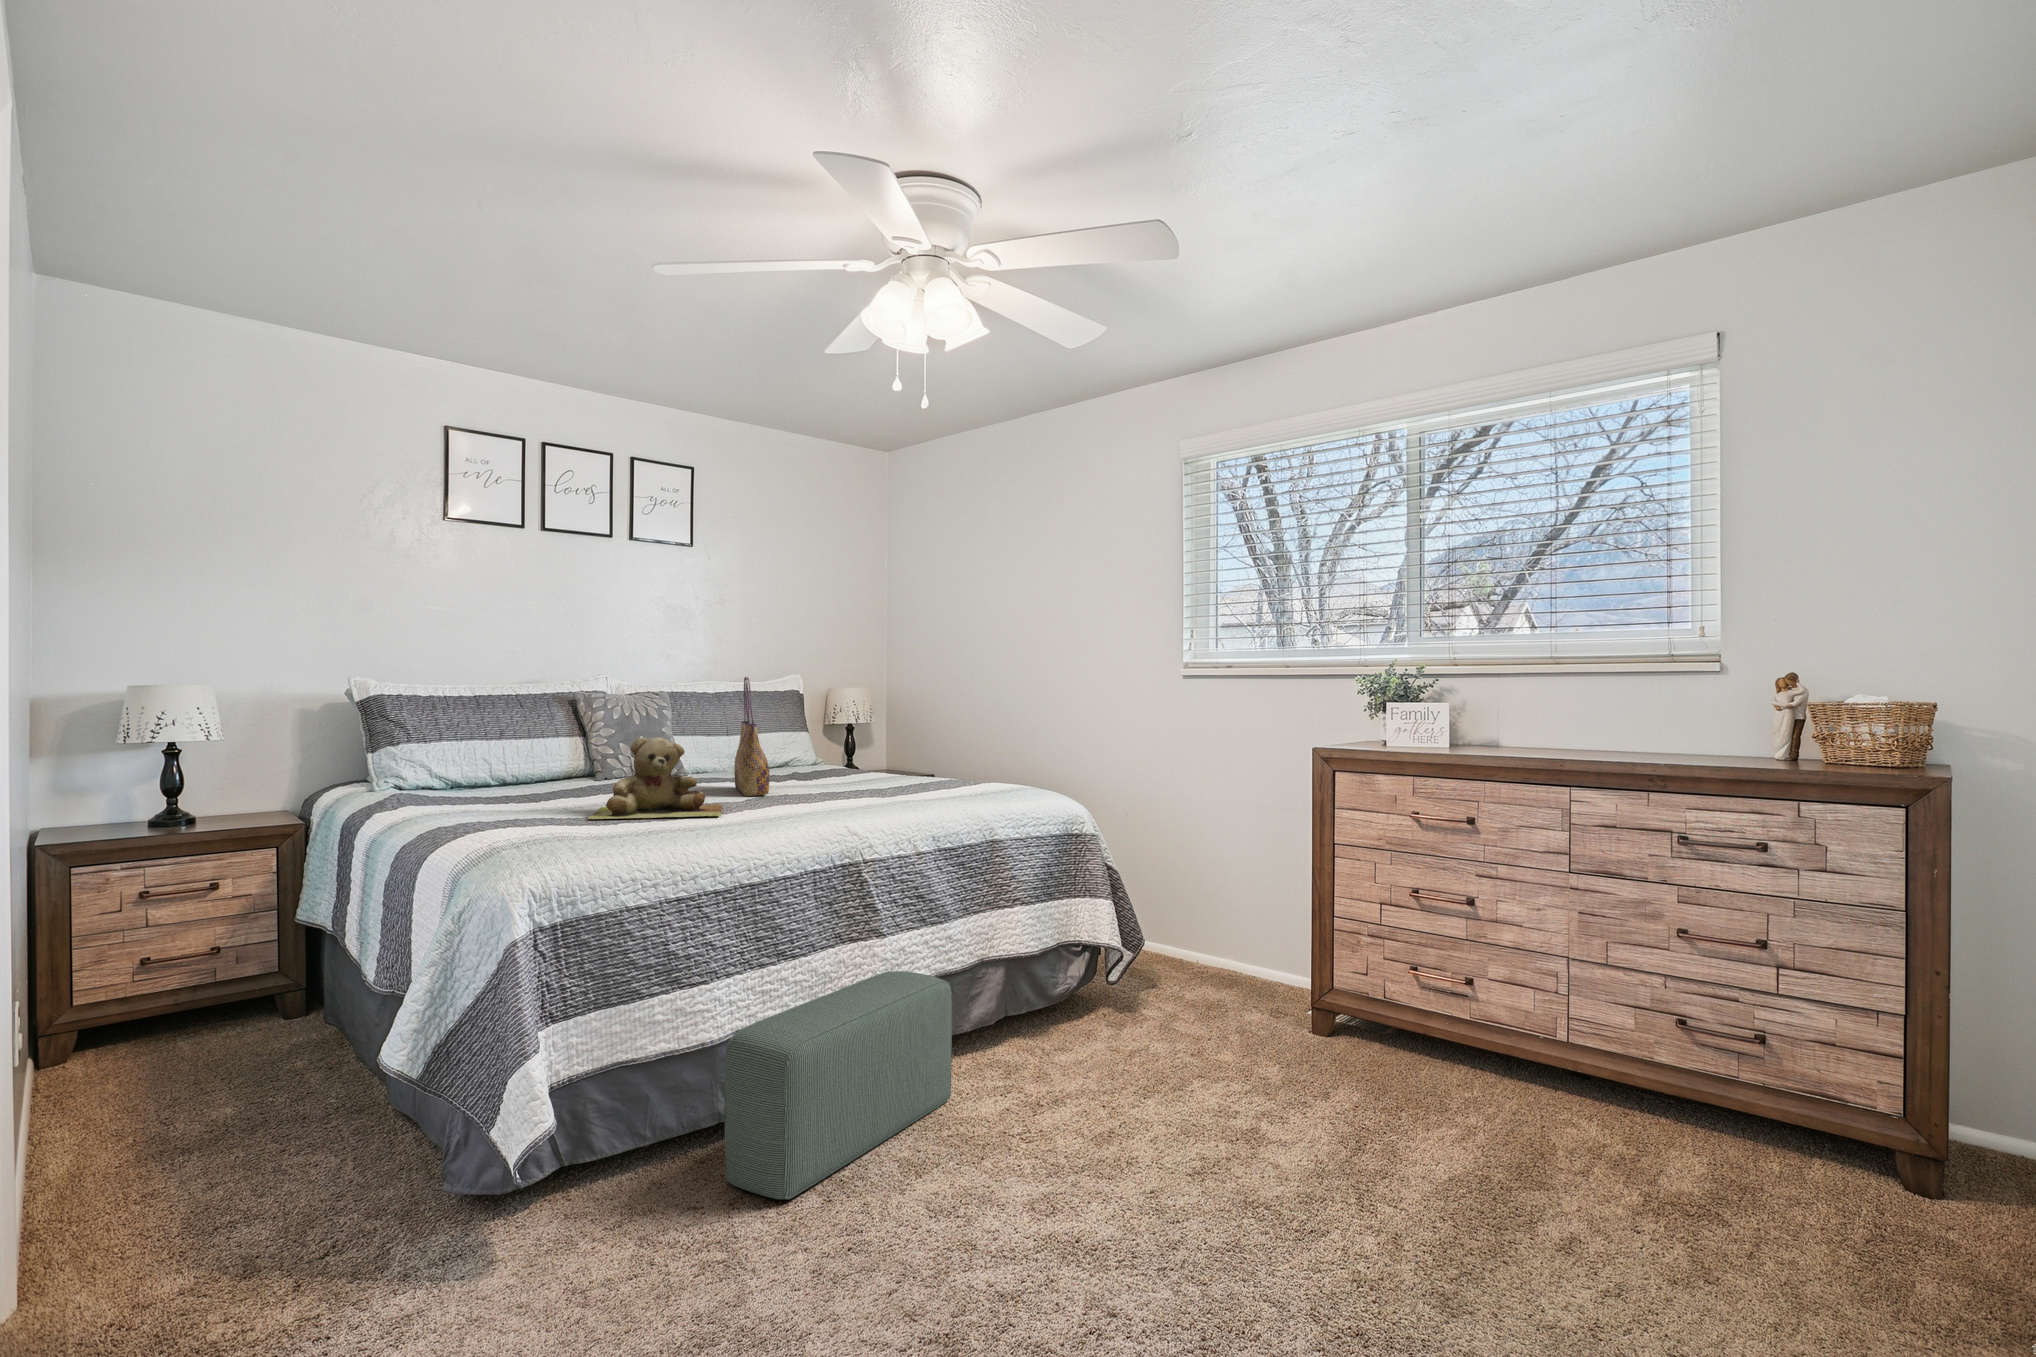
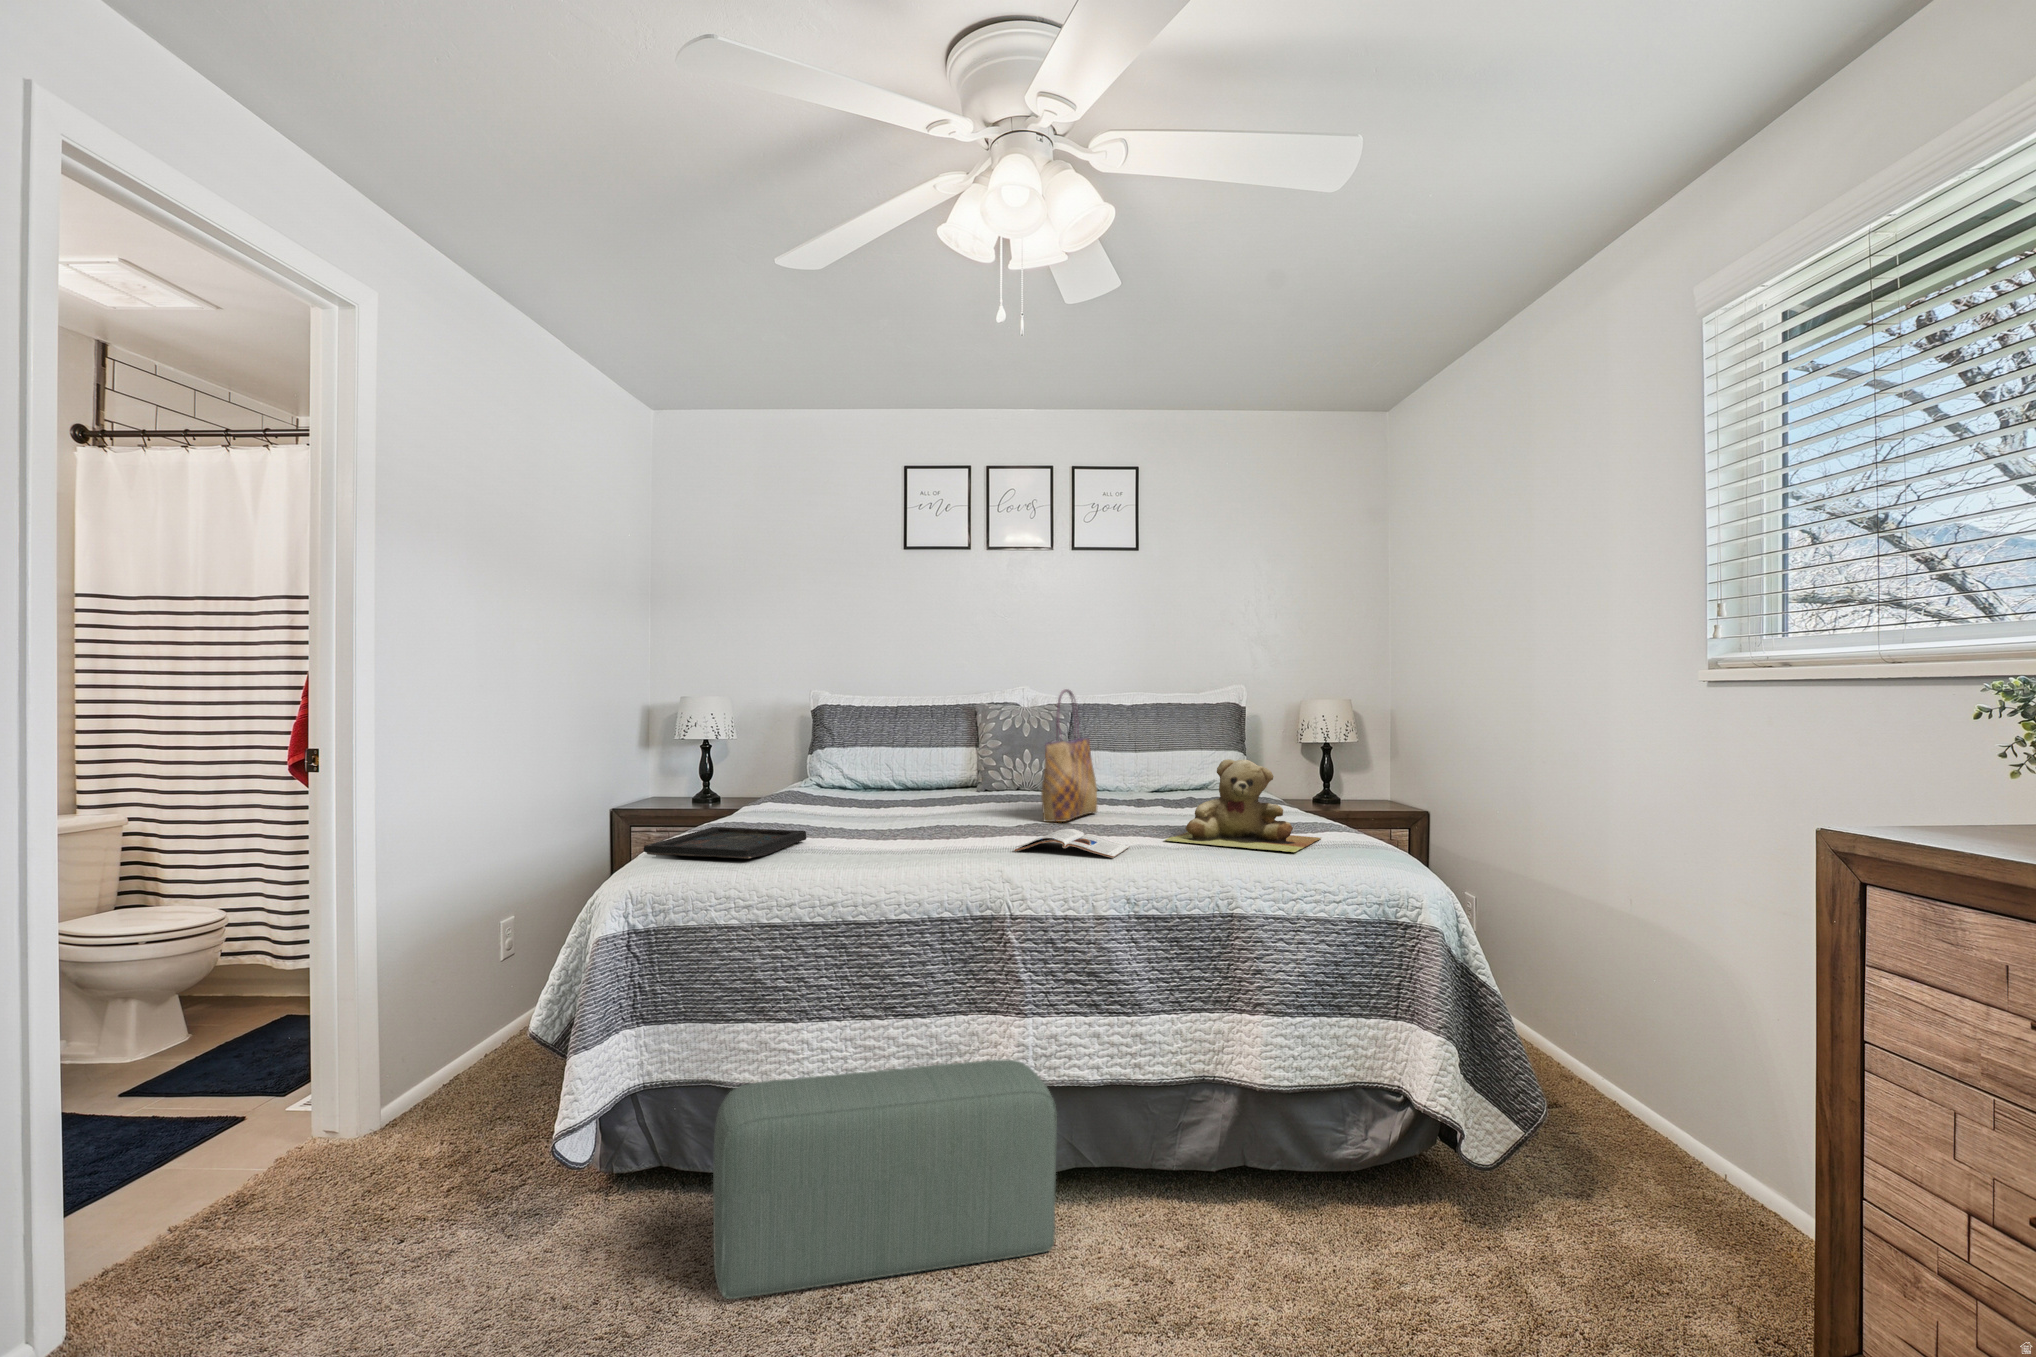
teddy bear: present [588,737,722,819] -> present [1165,759,1321,852]
magazine: none [801,794,898,815] -> present [1015,829,1130,858]
tray: none [508,817,651,849] -> present [644,827,806,859]

